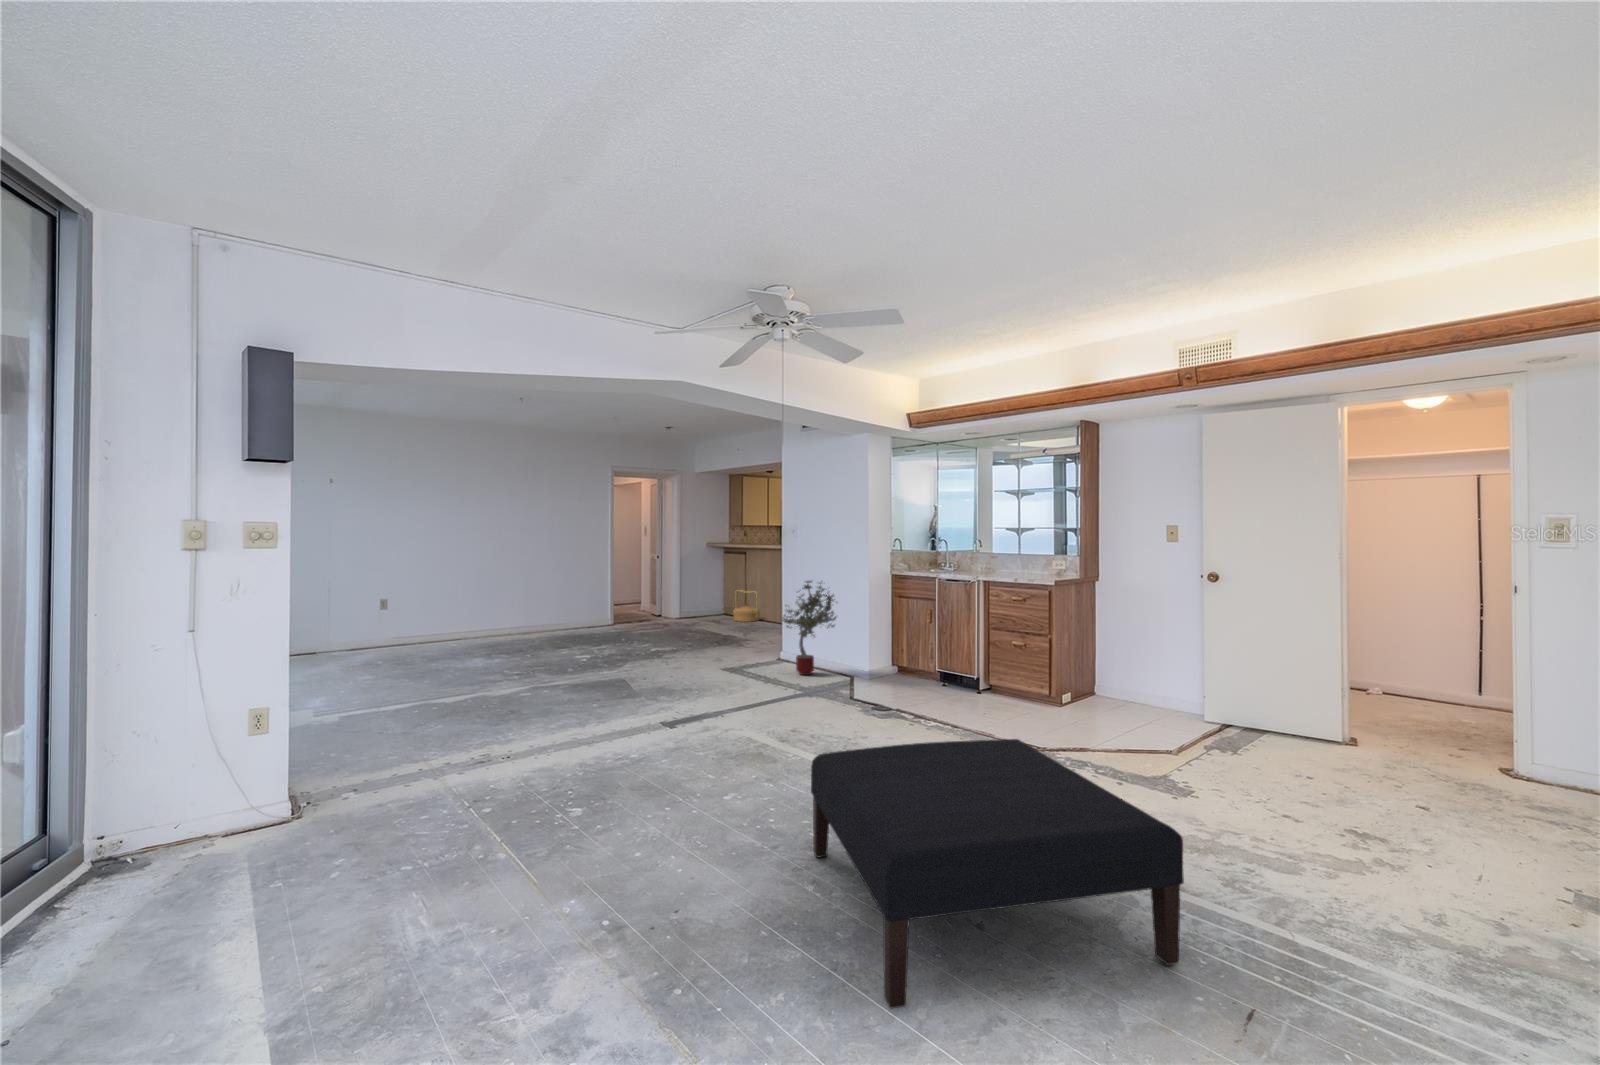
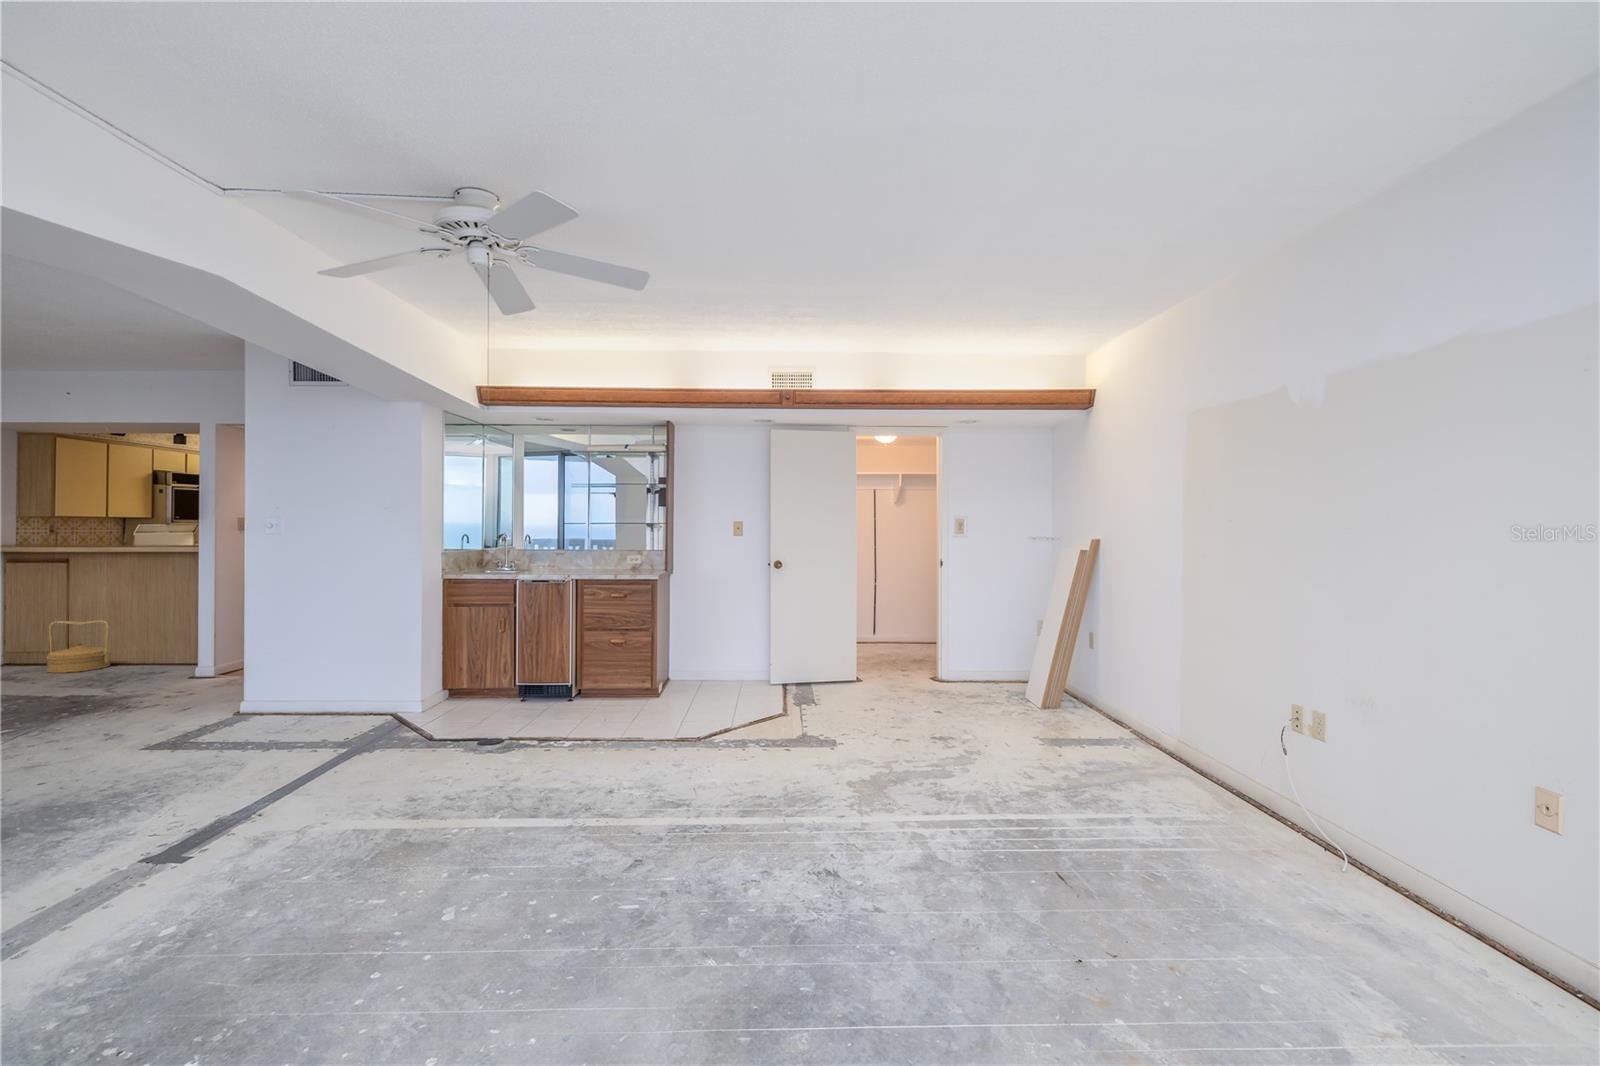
potted tree: present [782,581,836,675] -> none [261,591,376,728]
ottoman: present [811,739,1184,1008] -> none [647,726,1000,1022]

